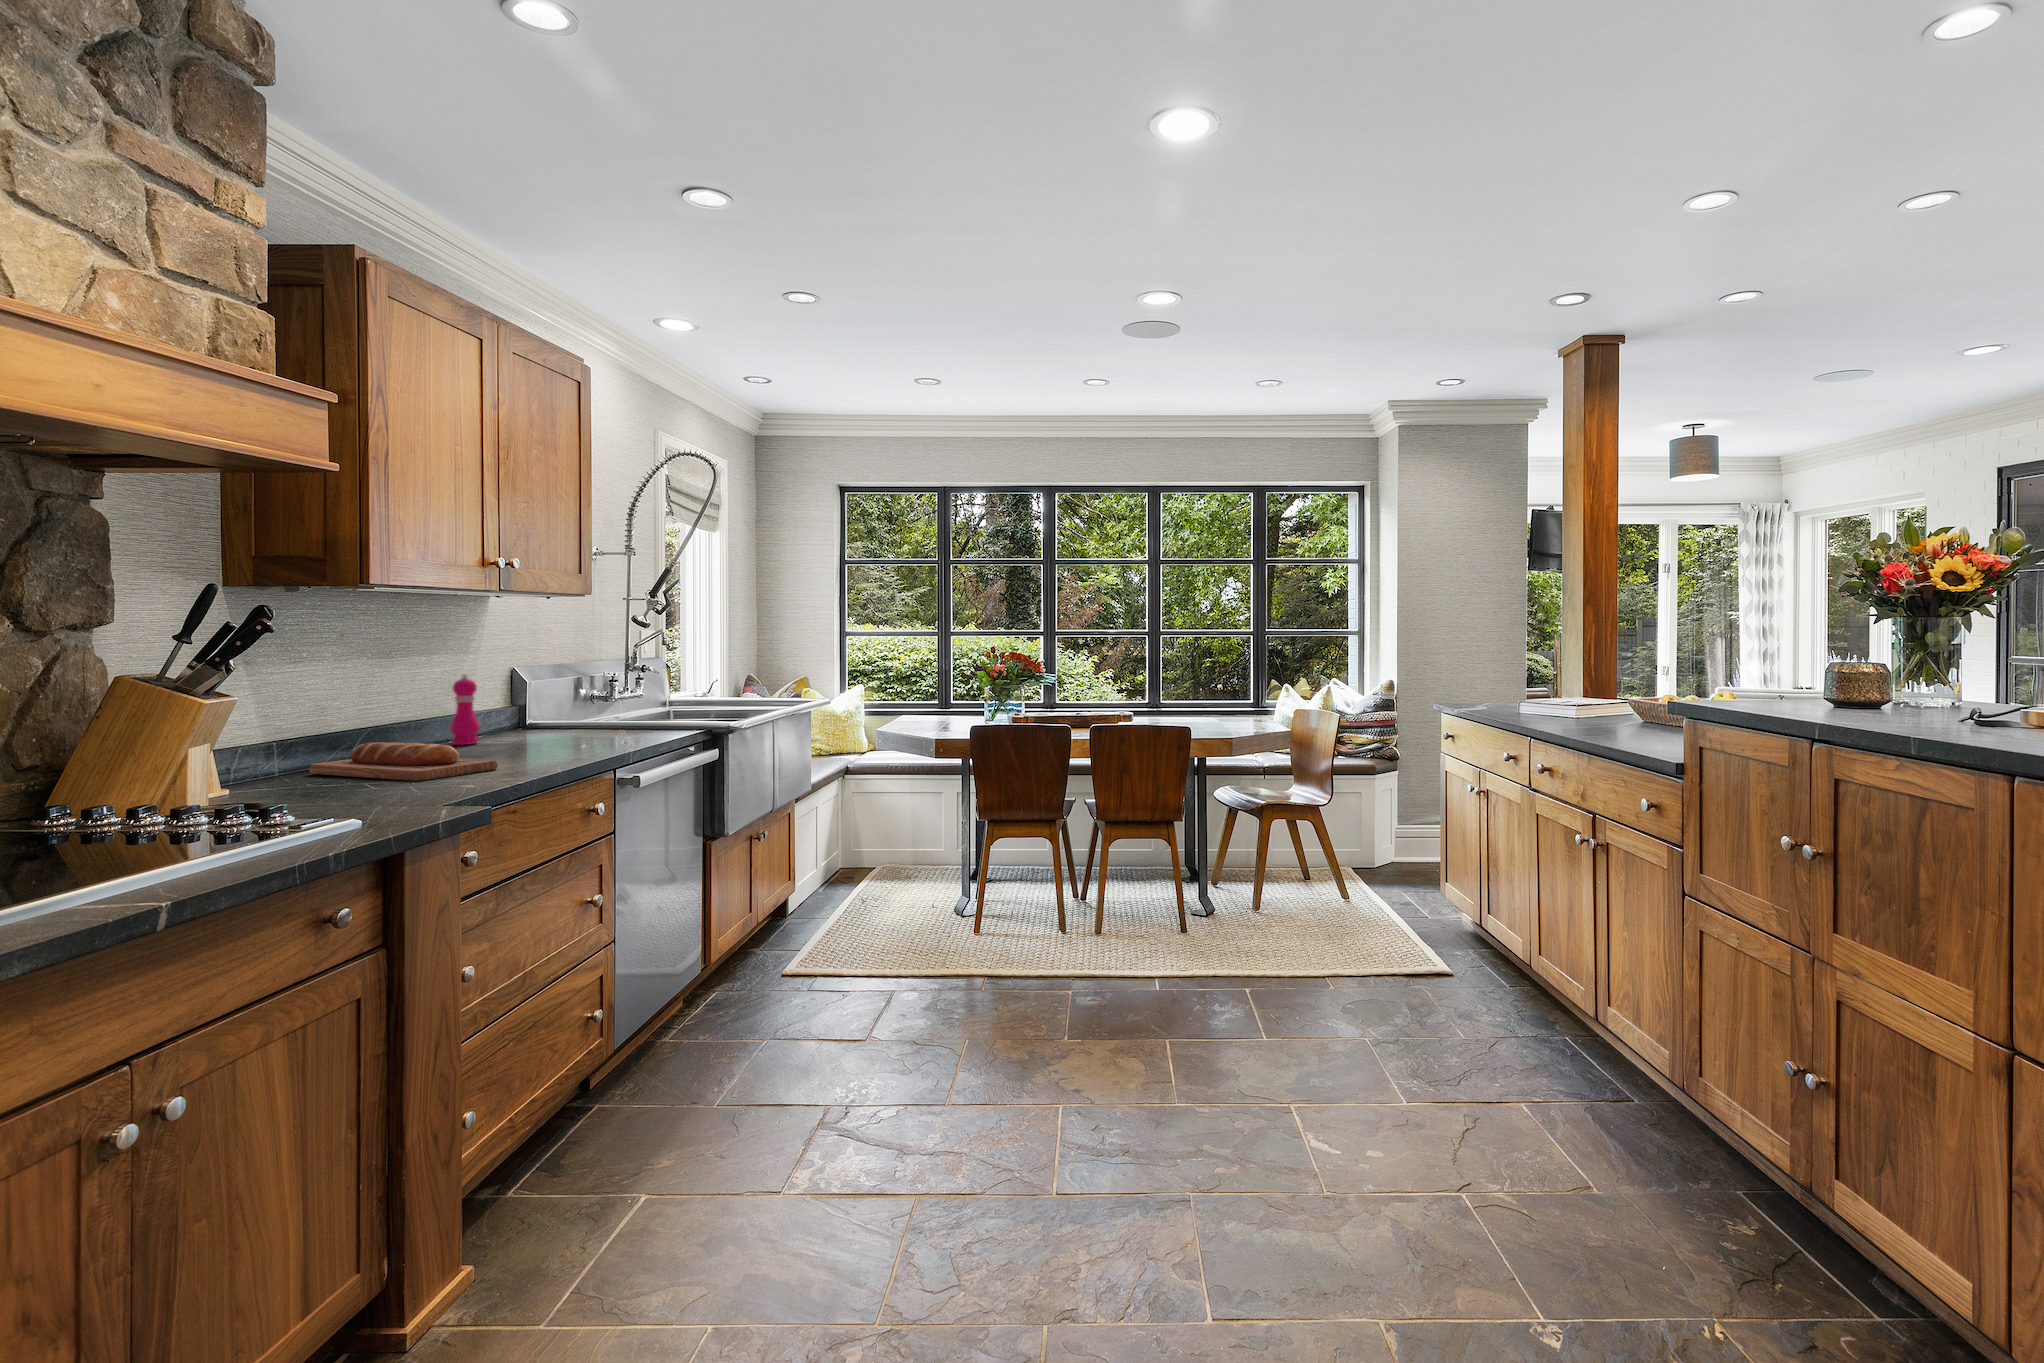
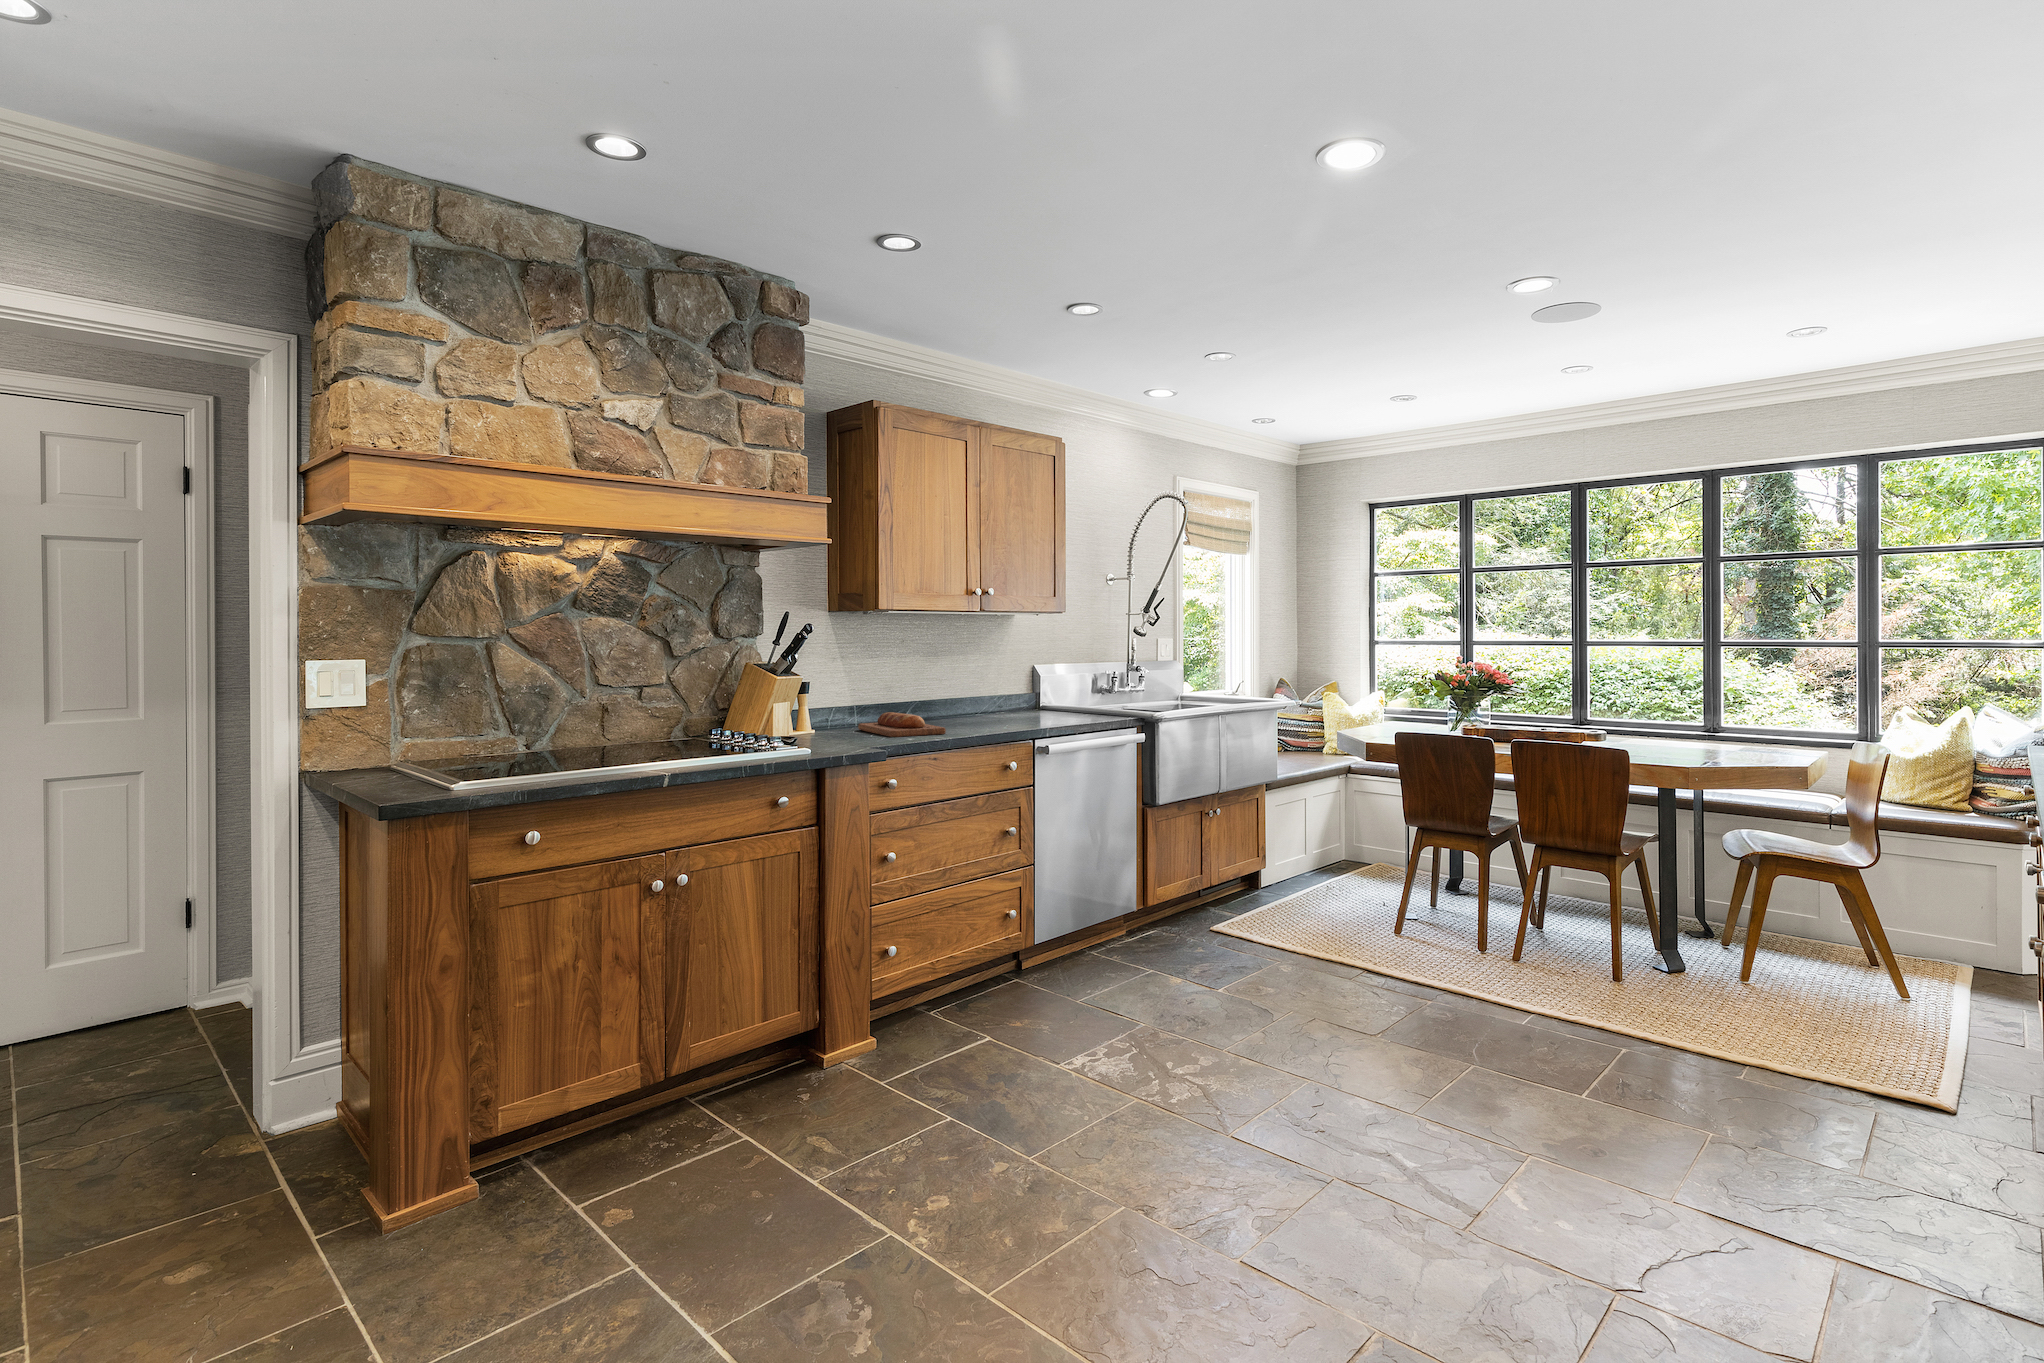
pepper mill: present [450,674,480,745] -> none [968,670,986,719]

